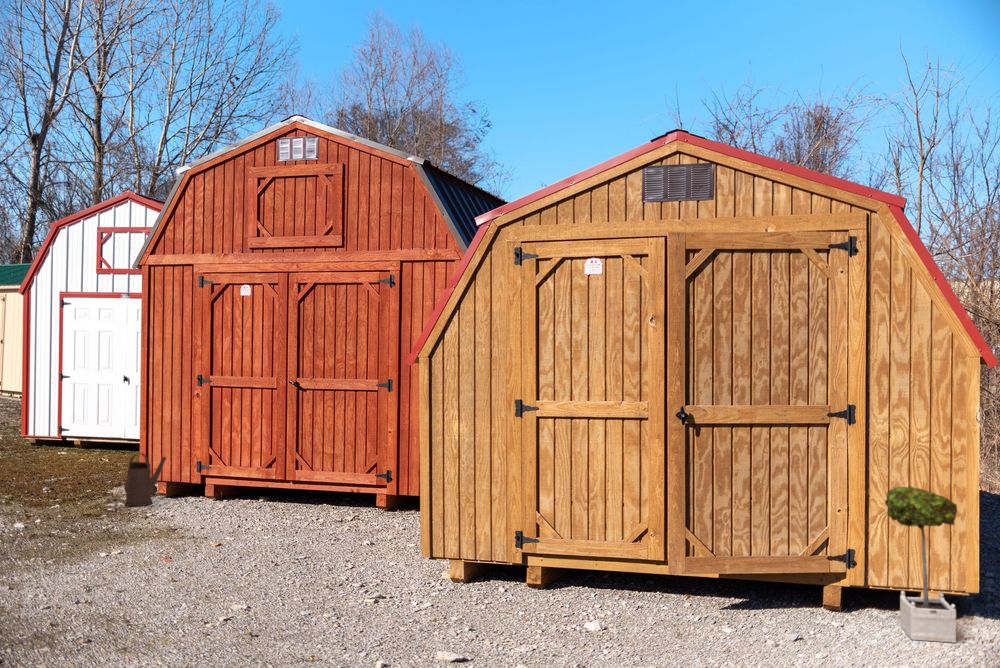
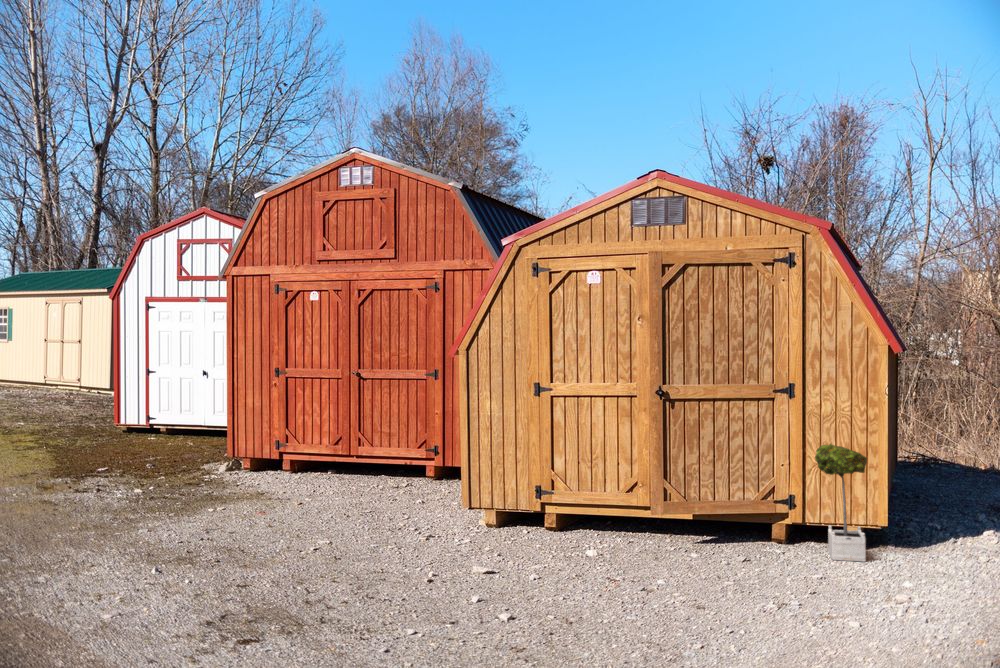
watering can: present [124,453,166,506] -> none [218,433,249,477]

